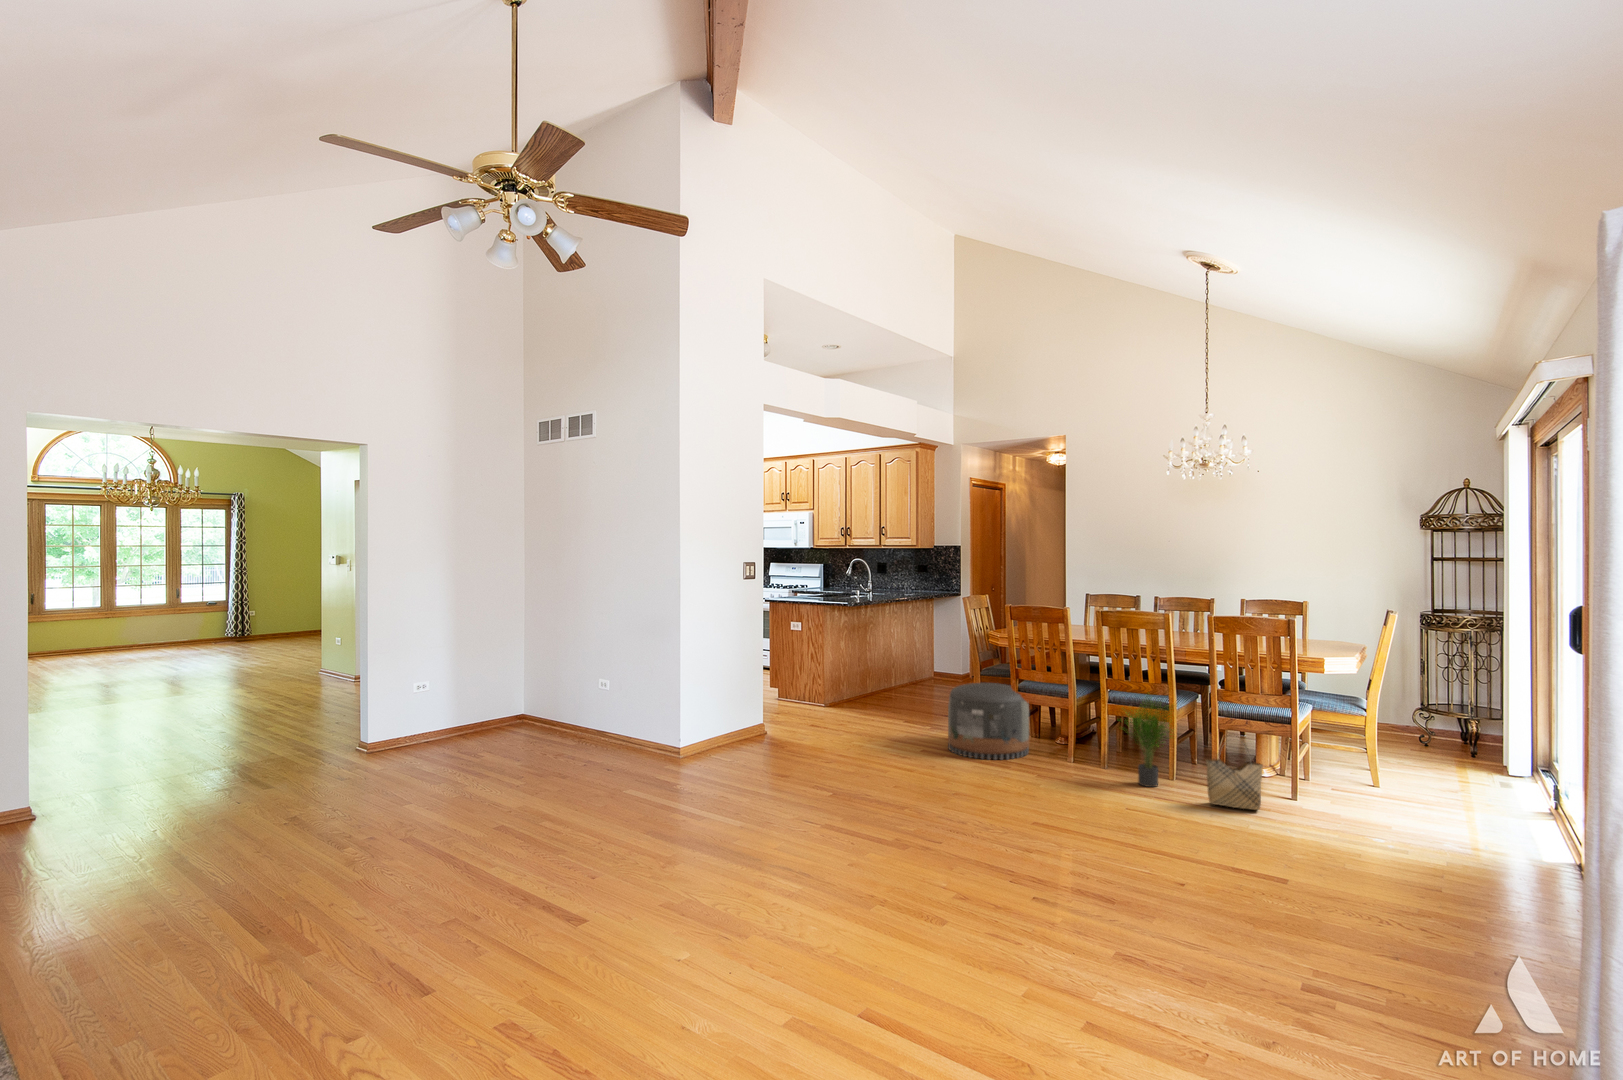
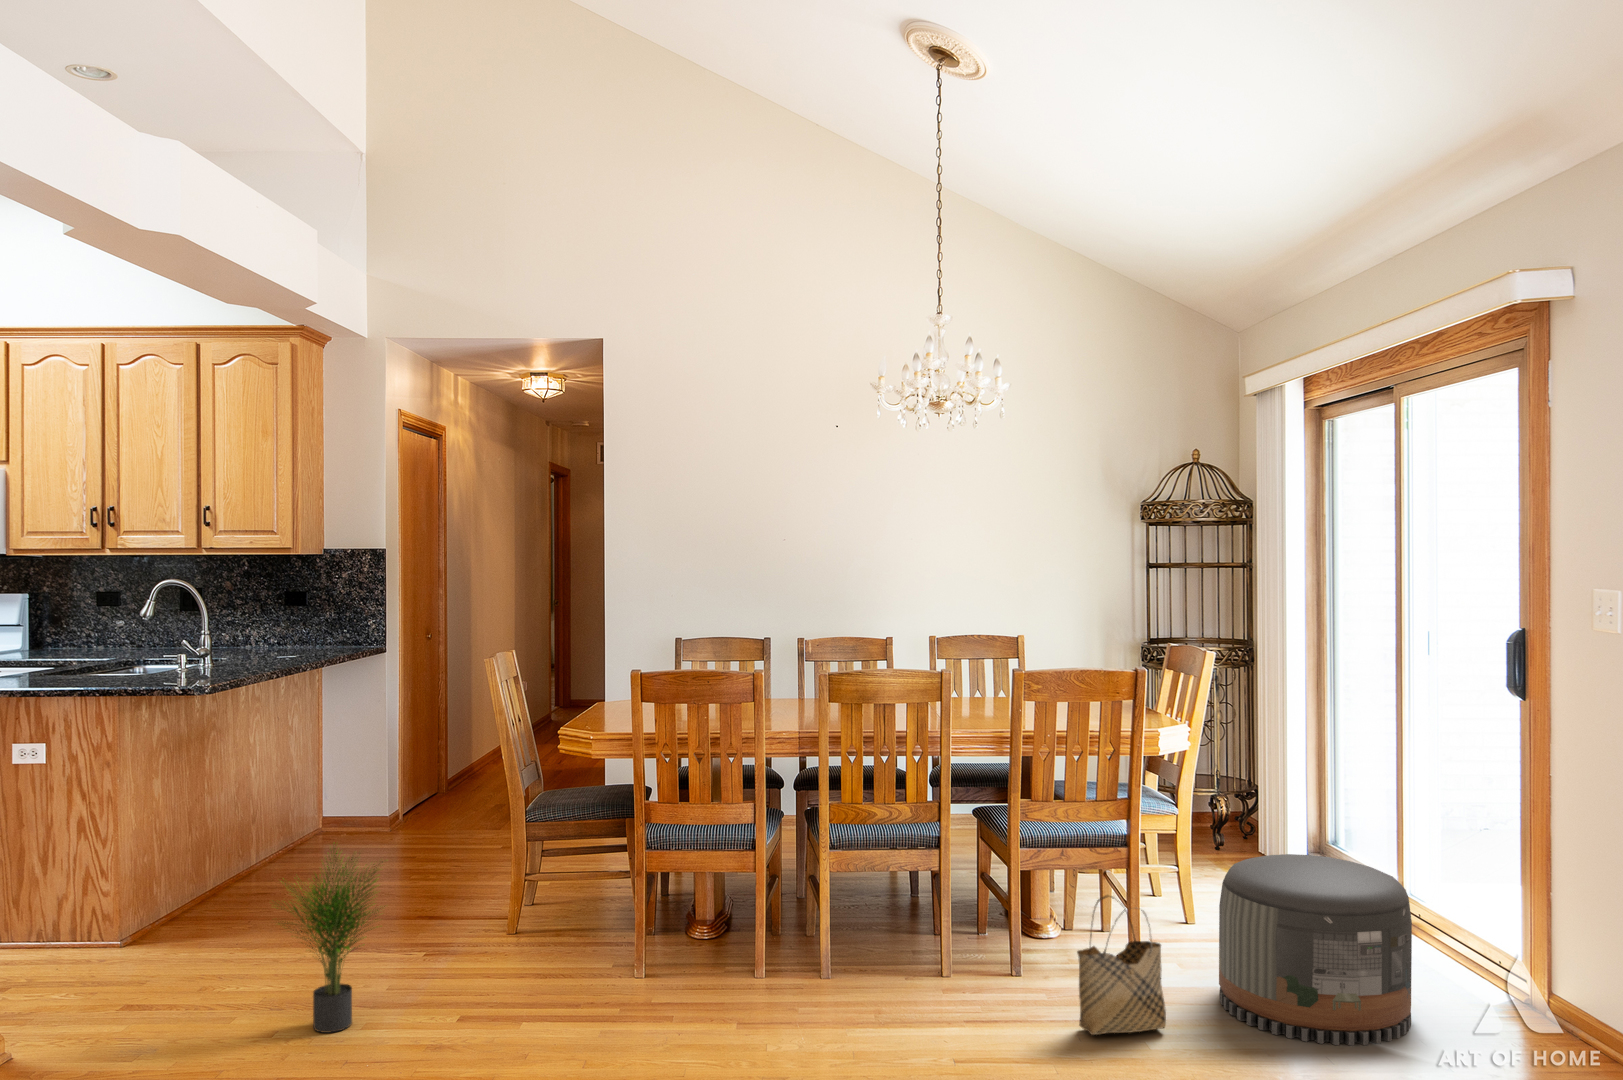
pouf: present [948,683,1029,760] -> present [1219,854,1412,1045]
potted plant: present [1123,699,1172,787] -> present [278,853,378,1033]

